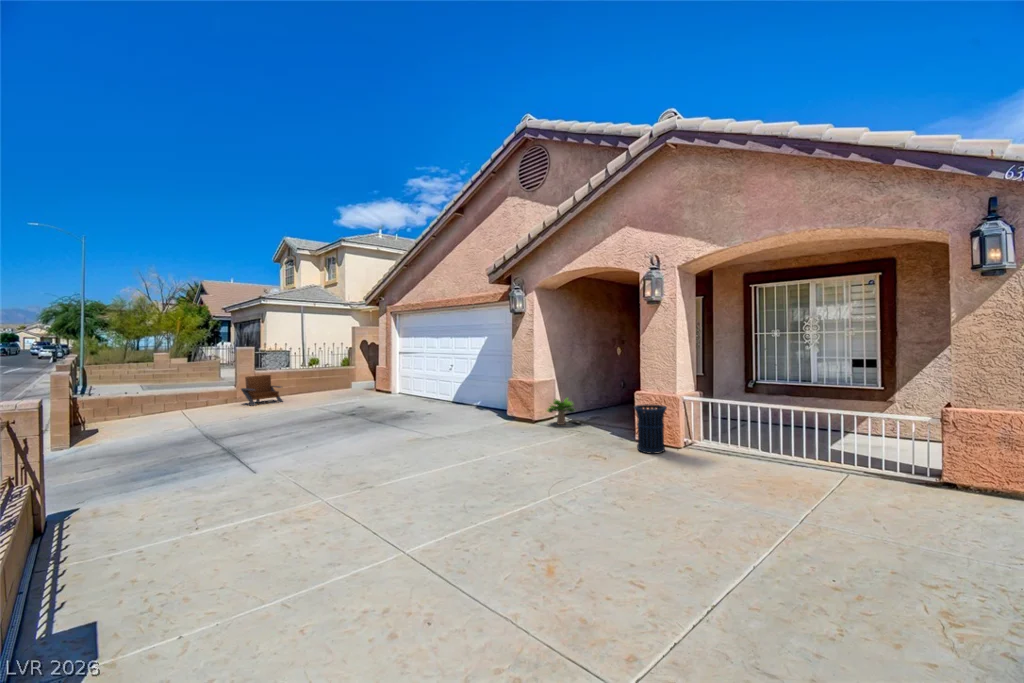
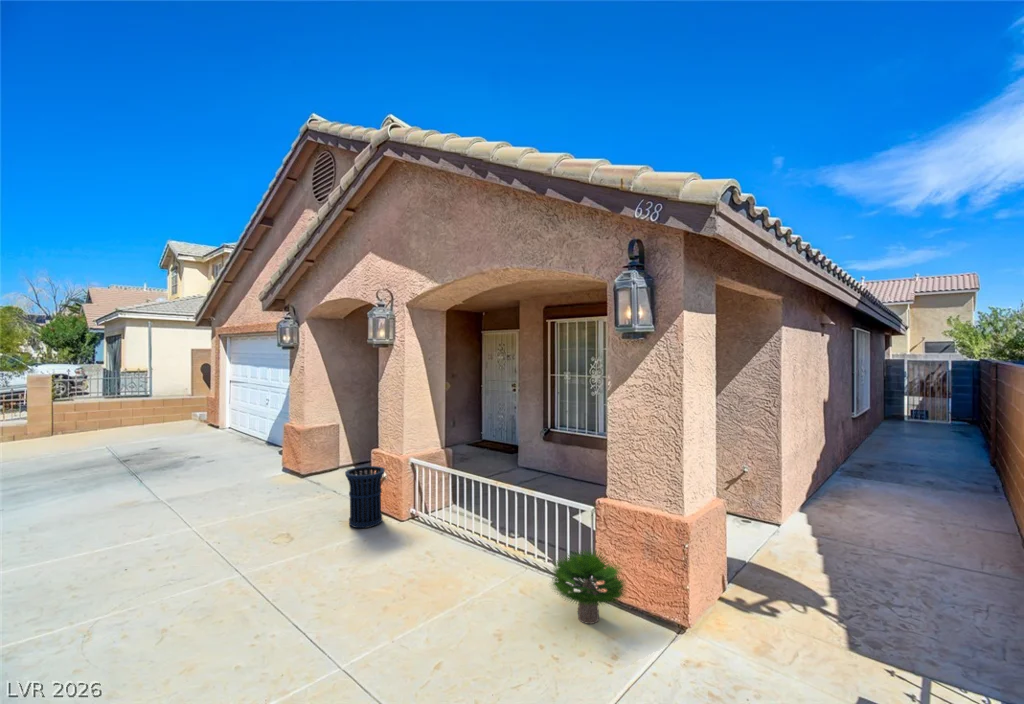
lounge chair: present [241,375,283,406] -> none [28,405,83,442]
potted plant: present [547,398,575,425] -> present [552,550,624,624]

